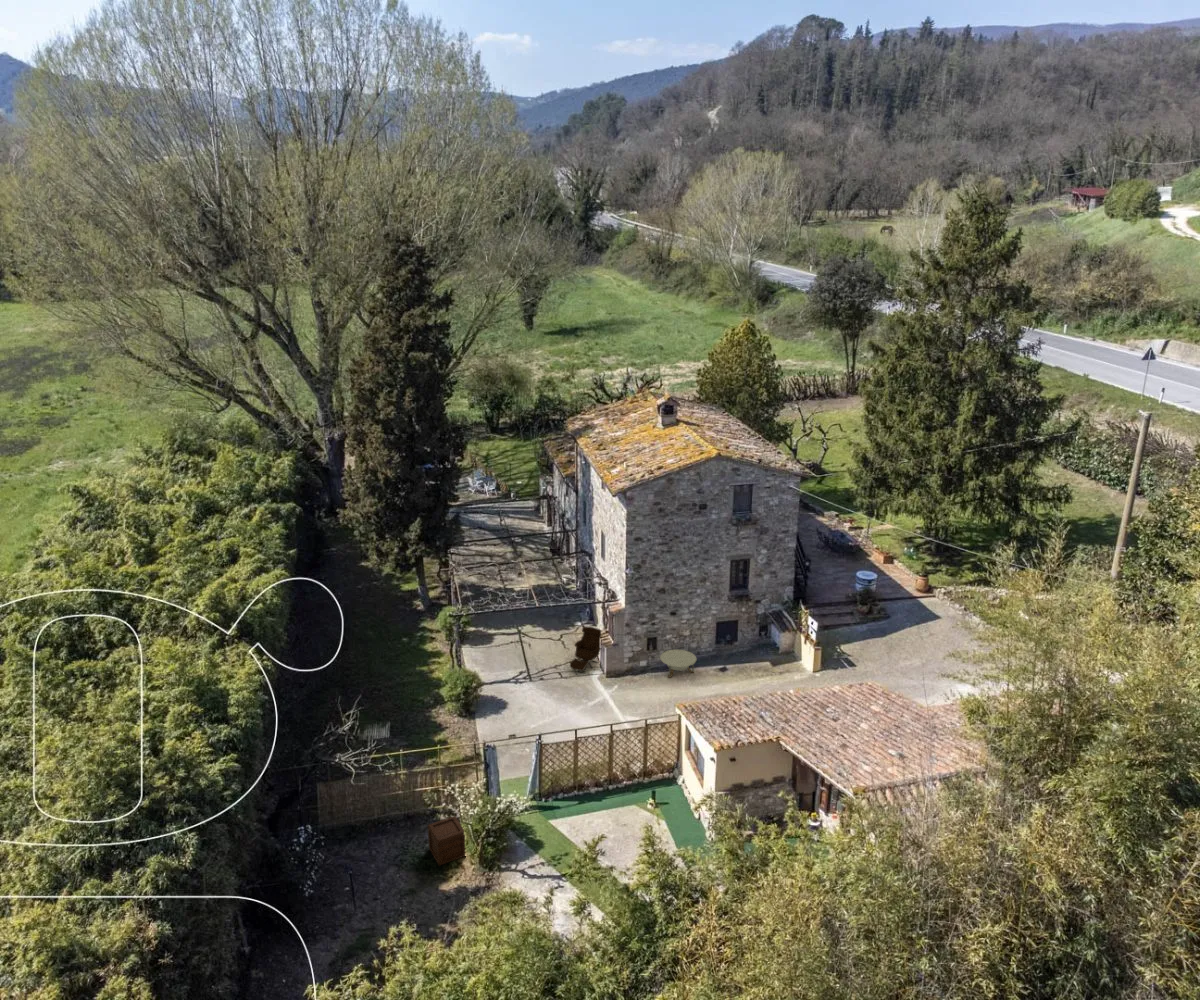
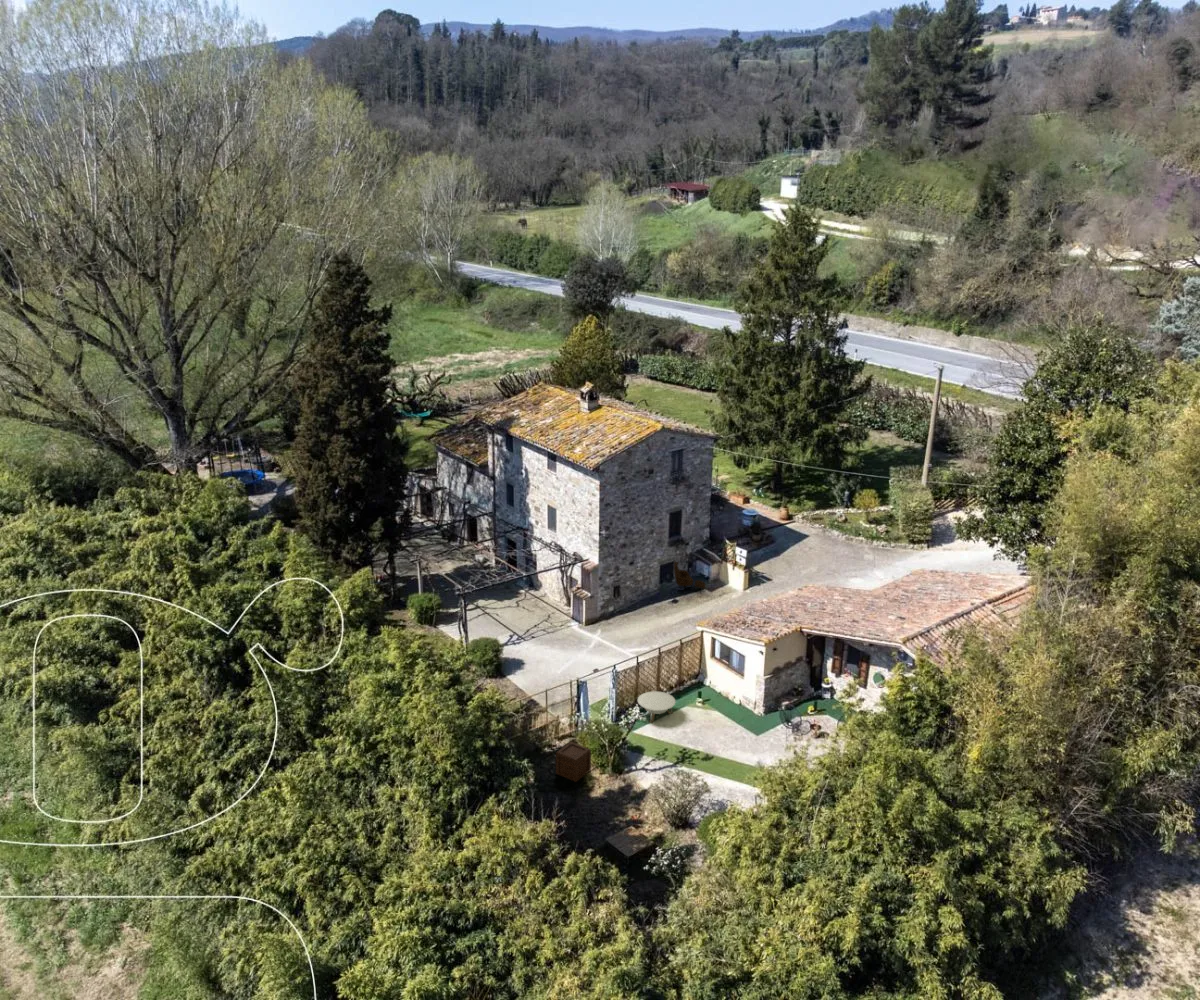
lounge chair: present [570,627,602,671] -> present [674,561,705,592]
round table: present [660,650,696,677] -> present [638,691,675,723]

